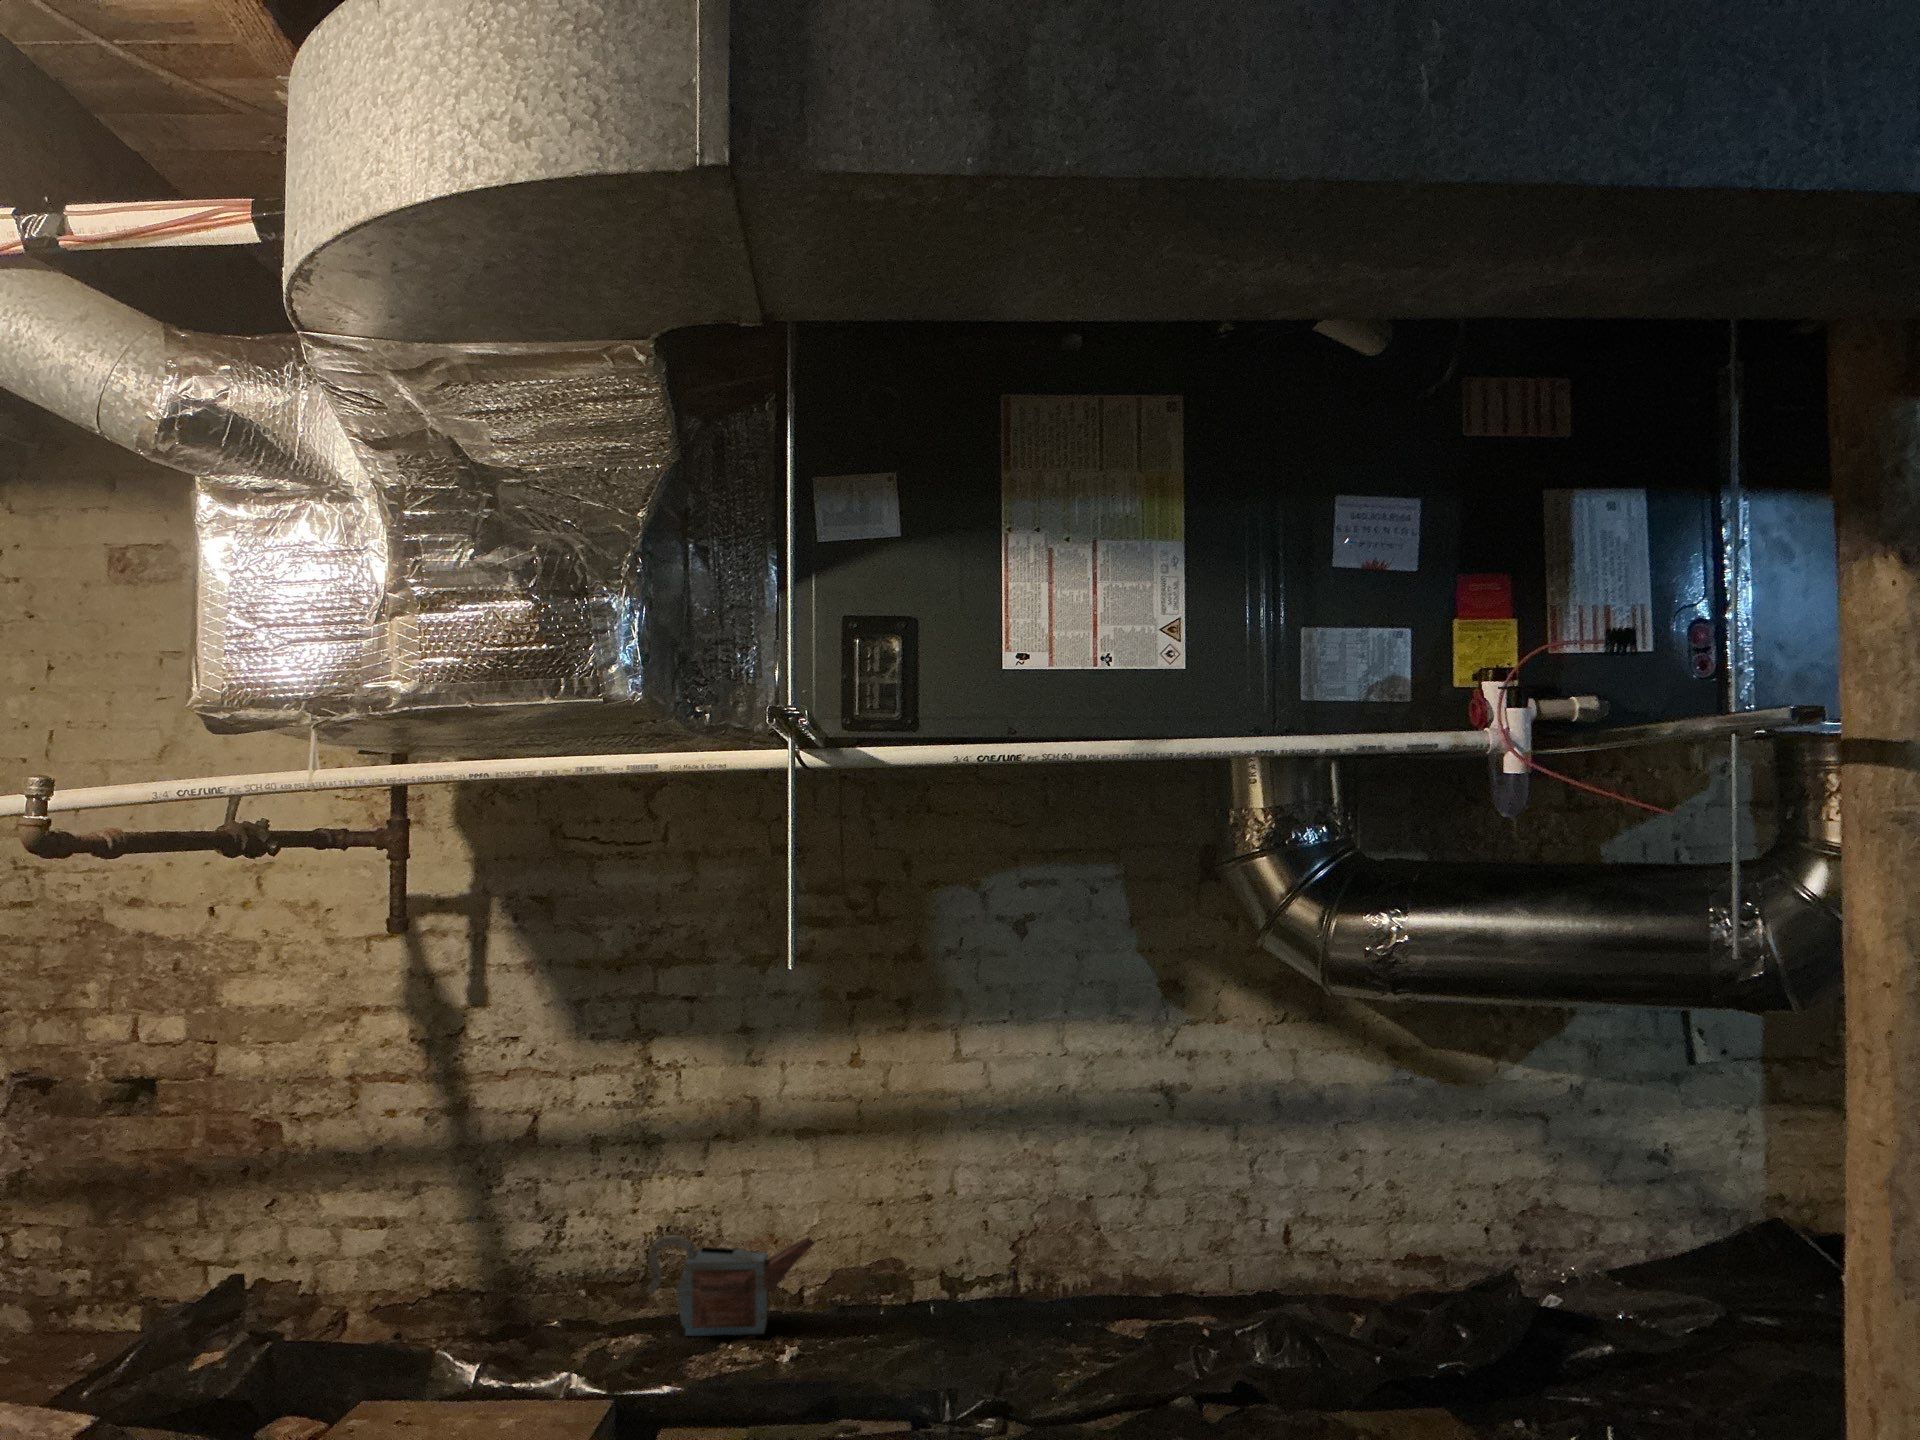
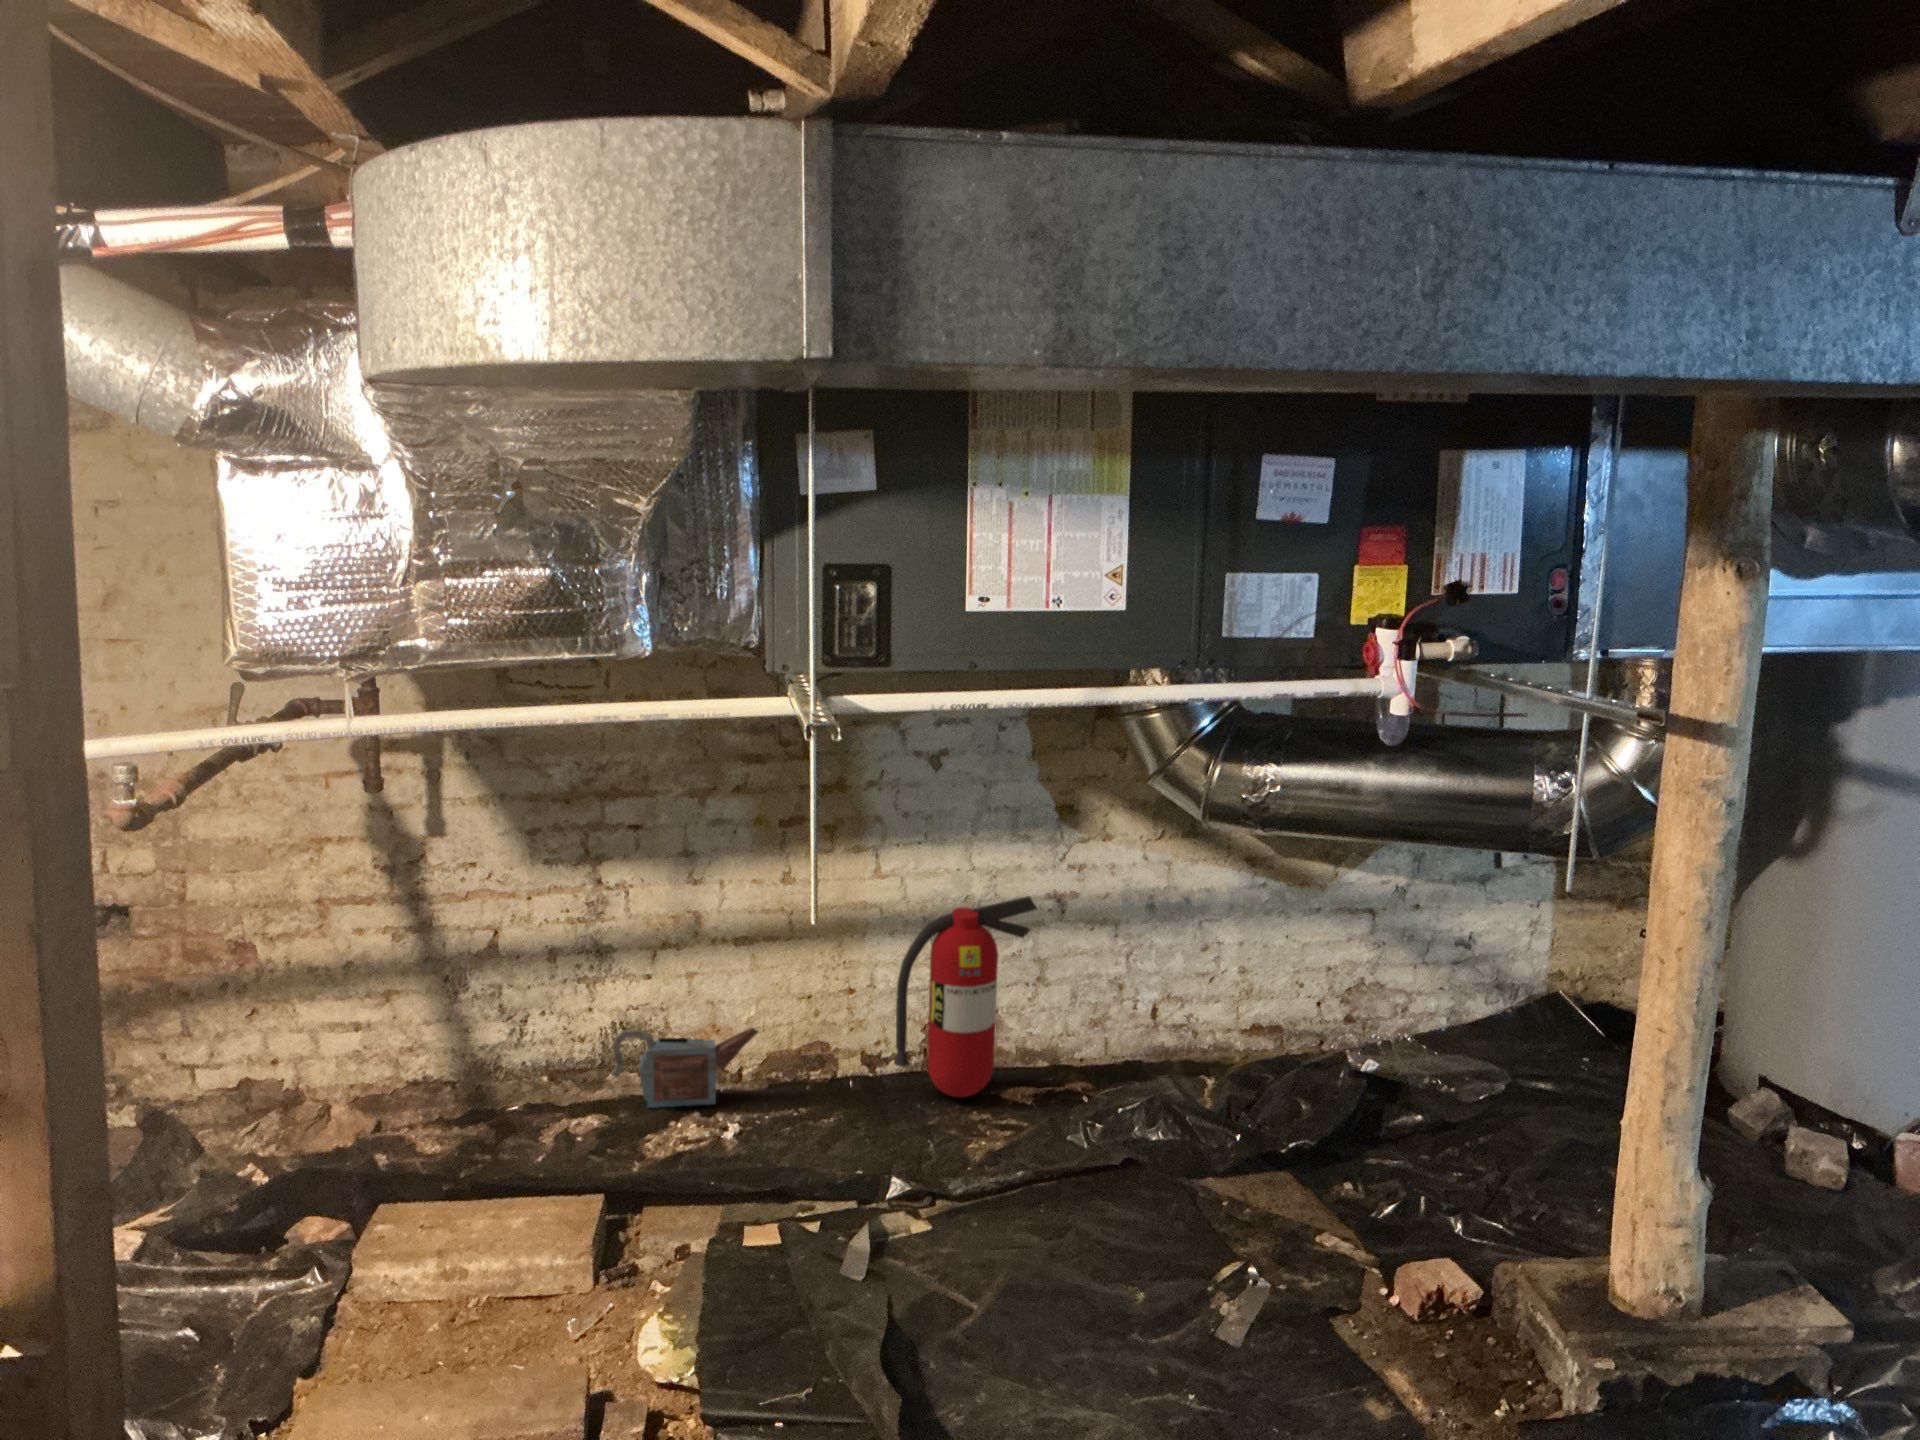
fire extinguisher: none [972,1081,1136,1336] -> present [894,896,1037,1097]

